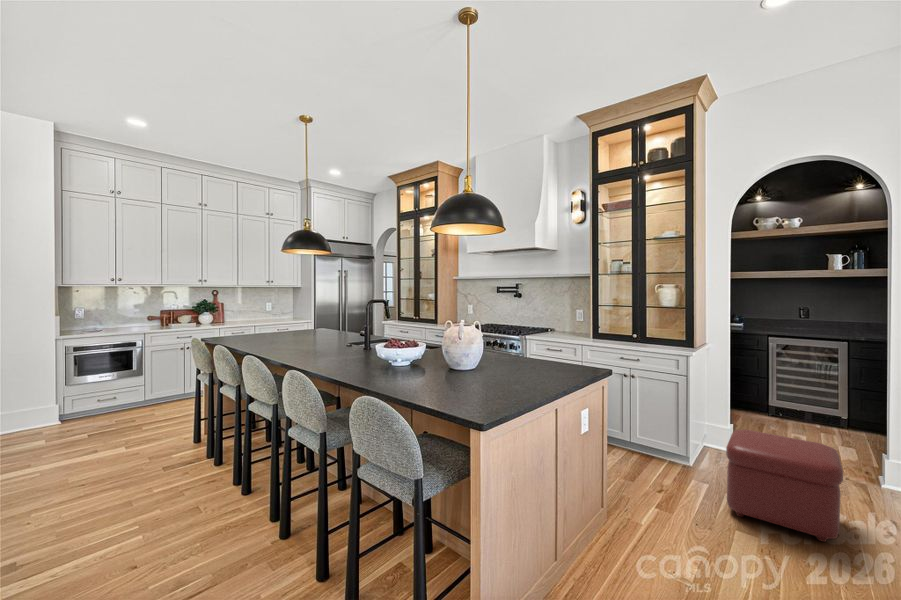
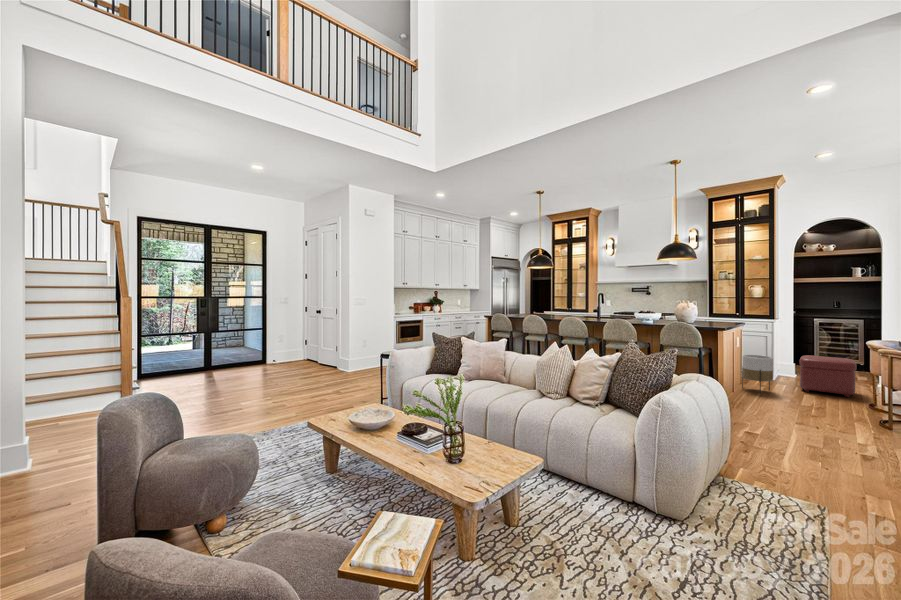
planter: none [610,434,668,532] -> present [742,355,773,393]

